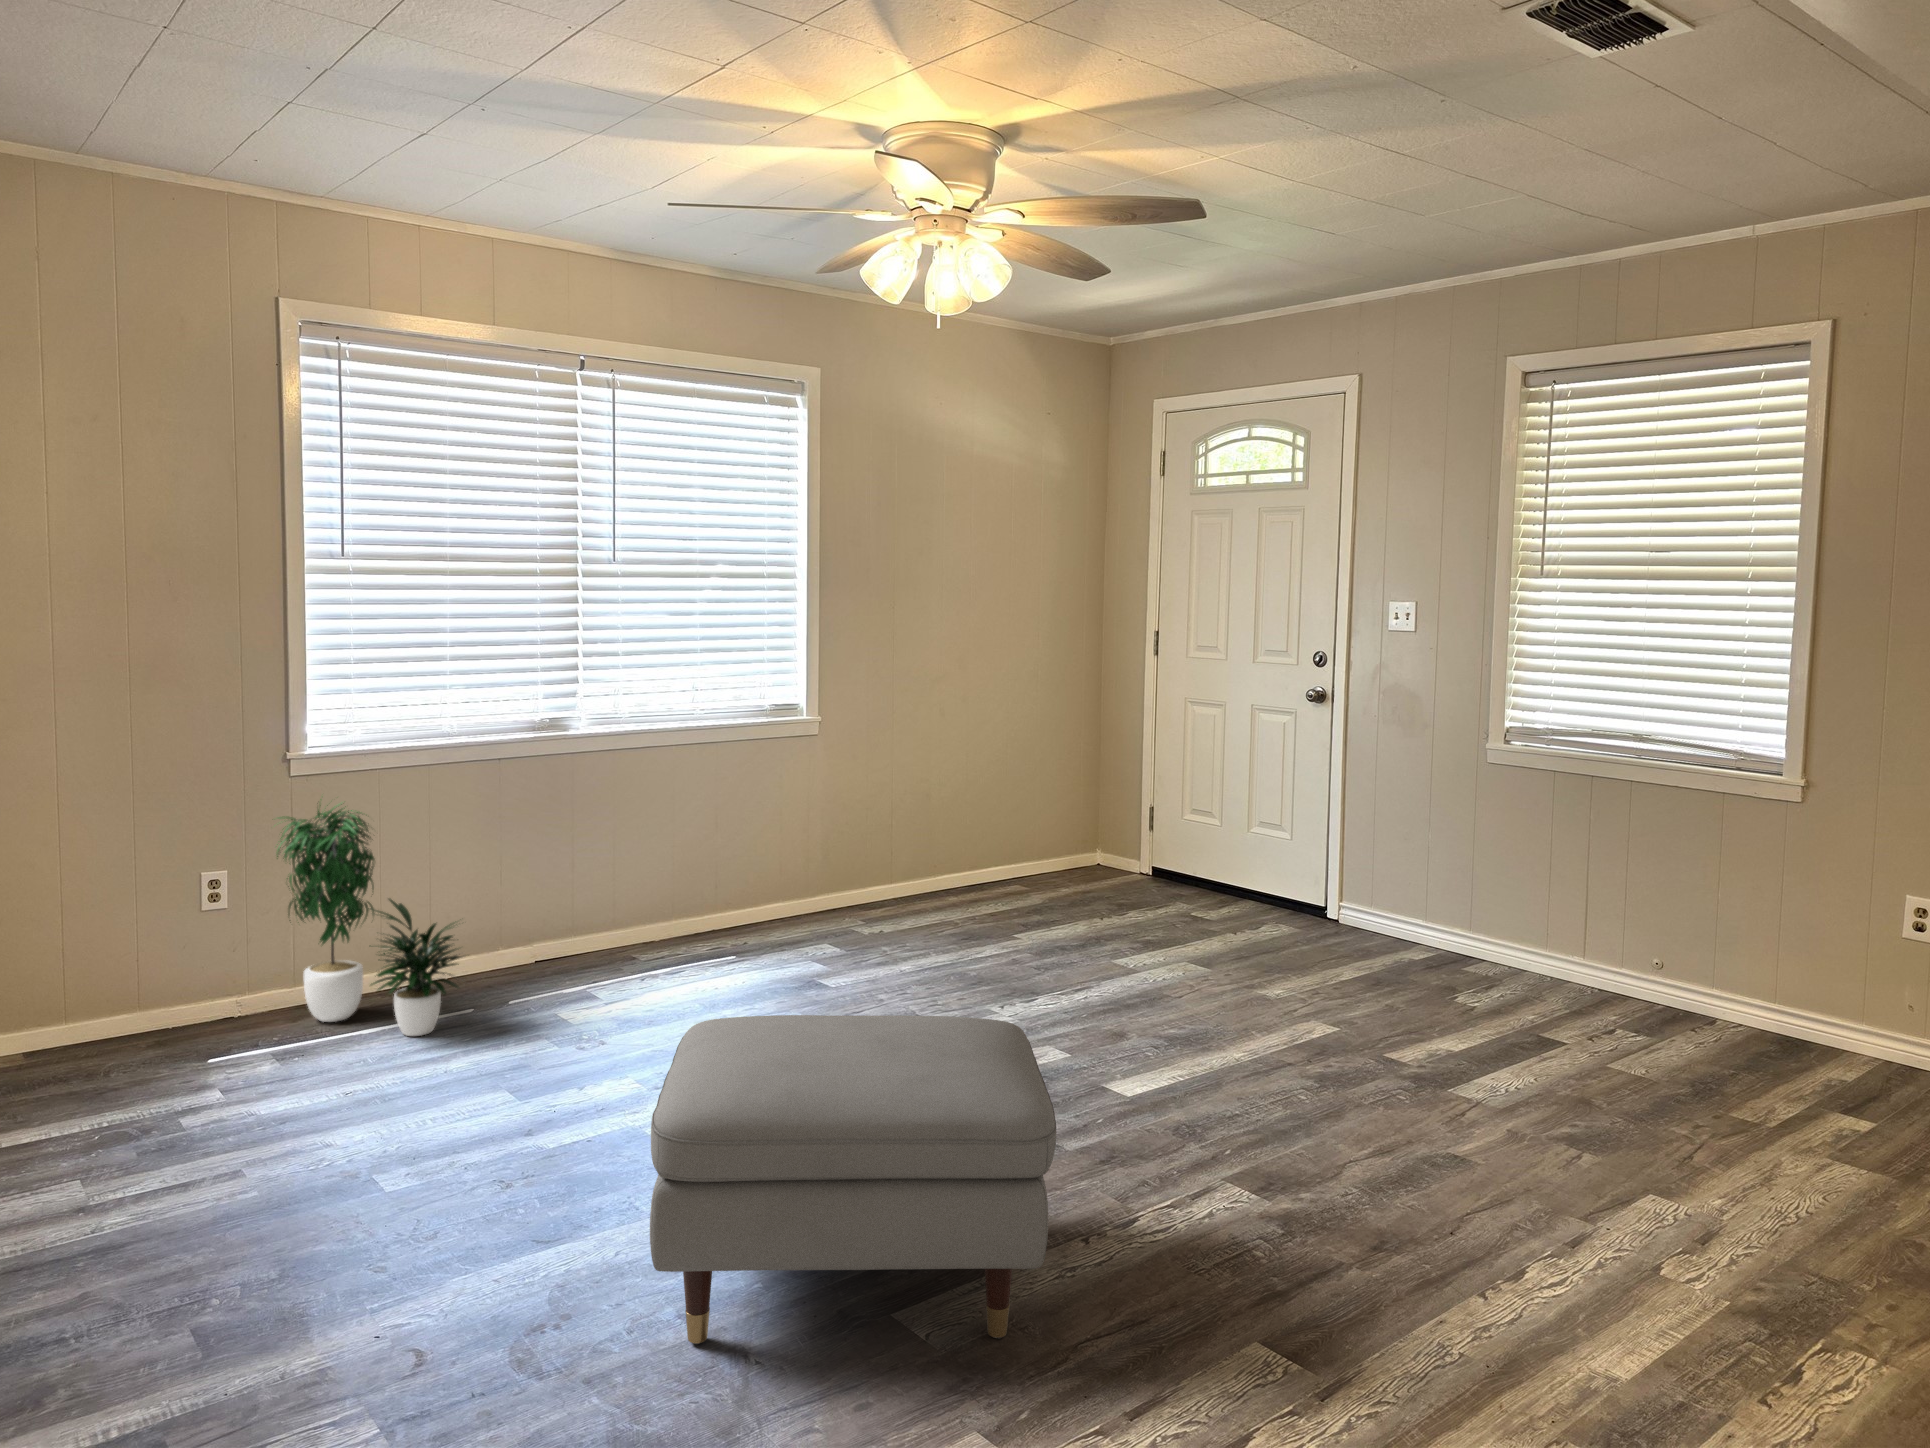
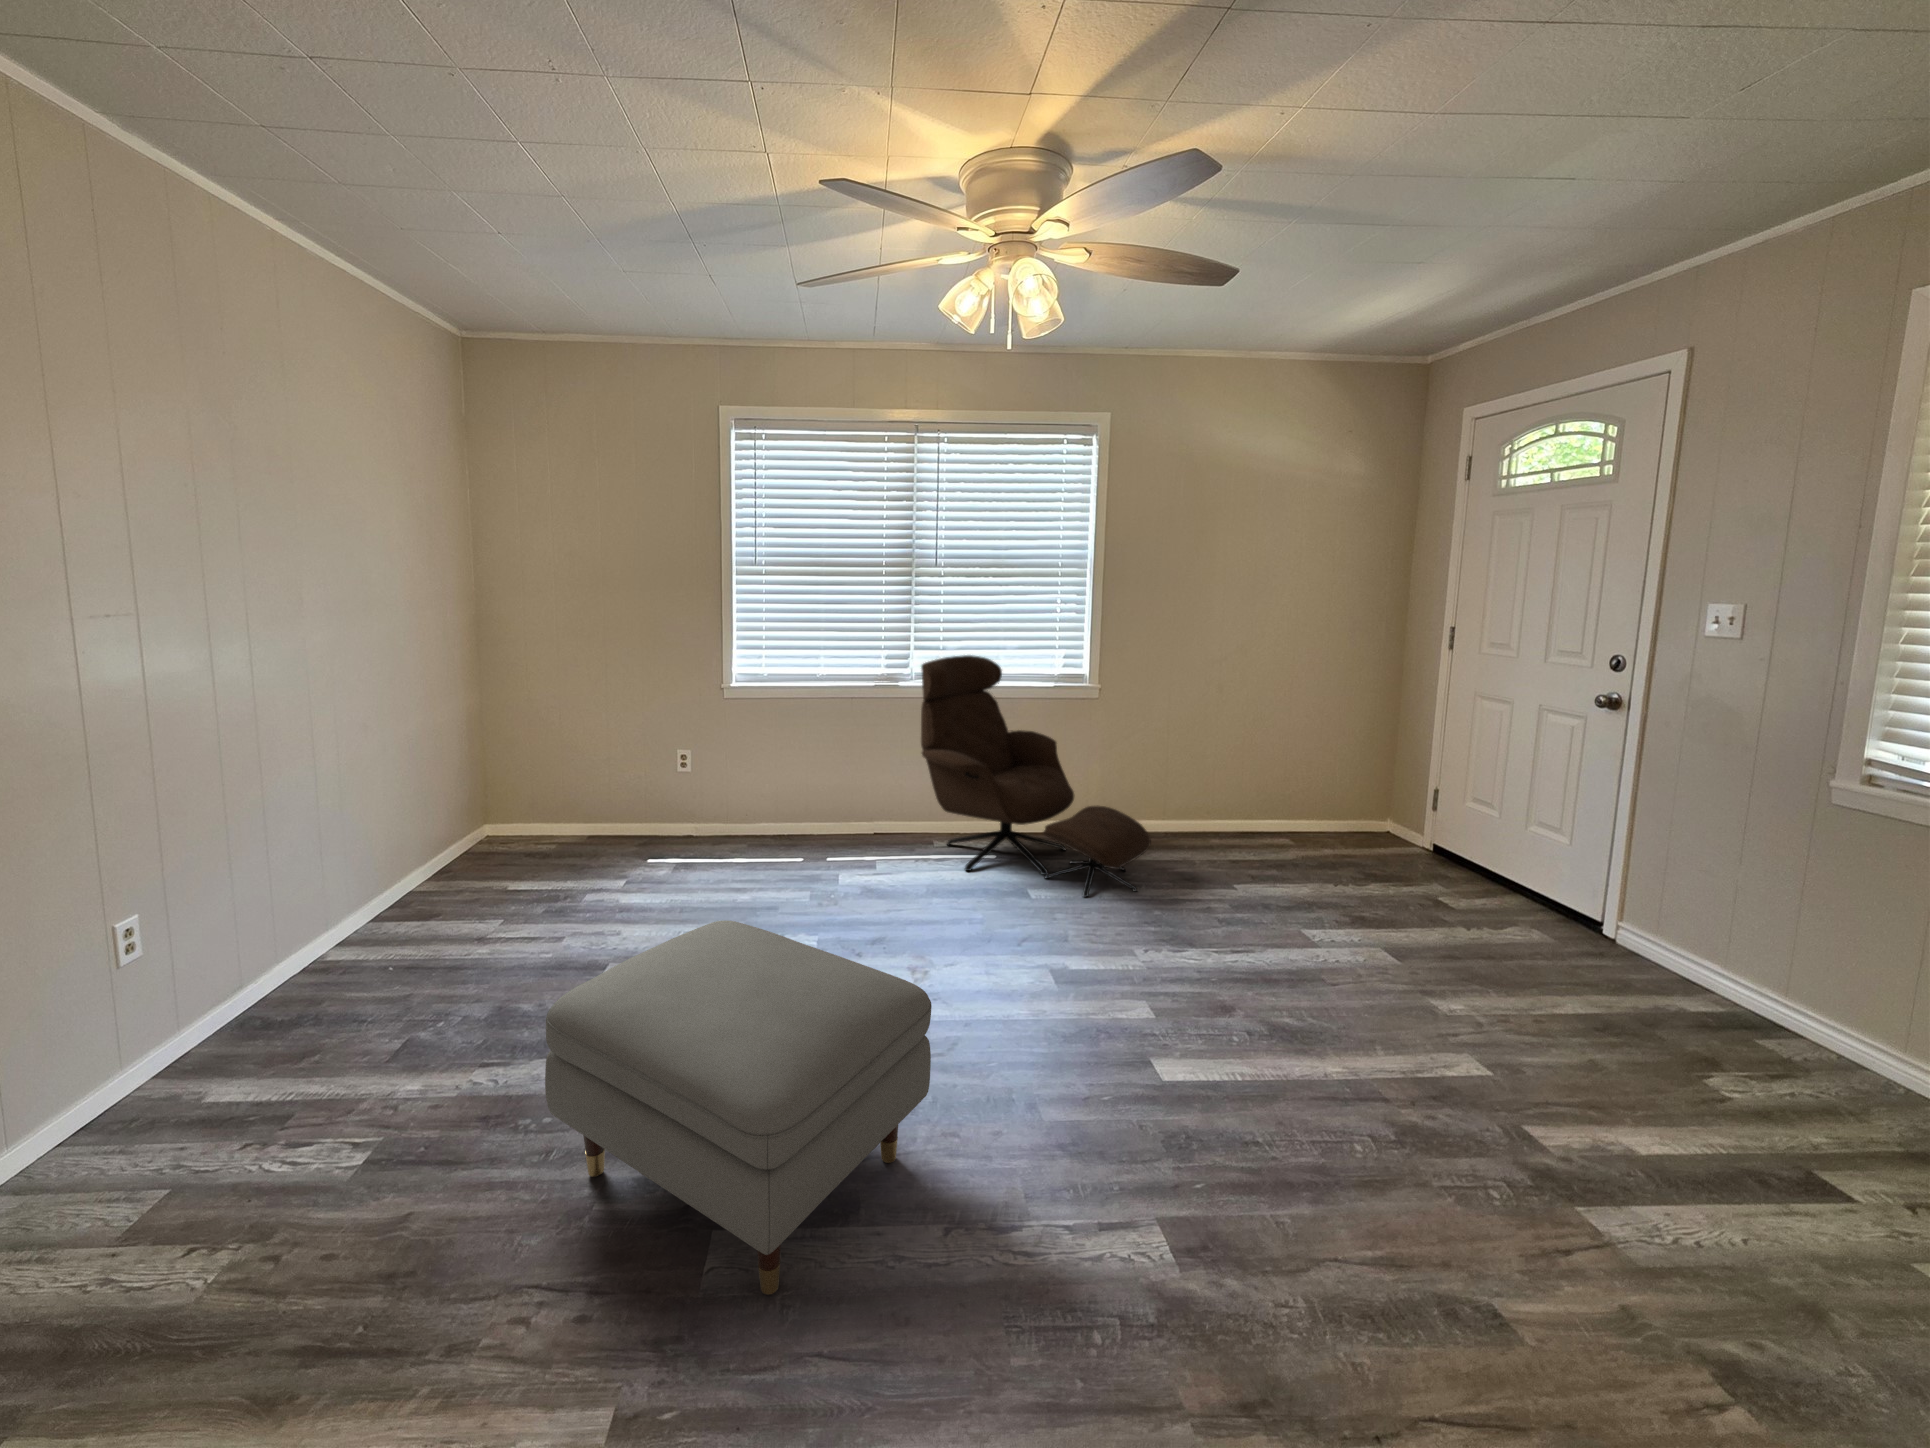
lounge chair: none [626,683,937,978] -> present [921,655,1151,897]
potted plant: present [277,804,461,1036] -> none [699,713,787,871]

